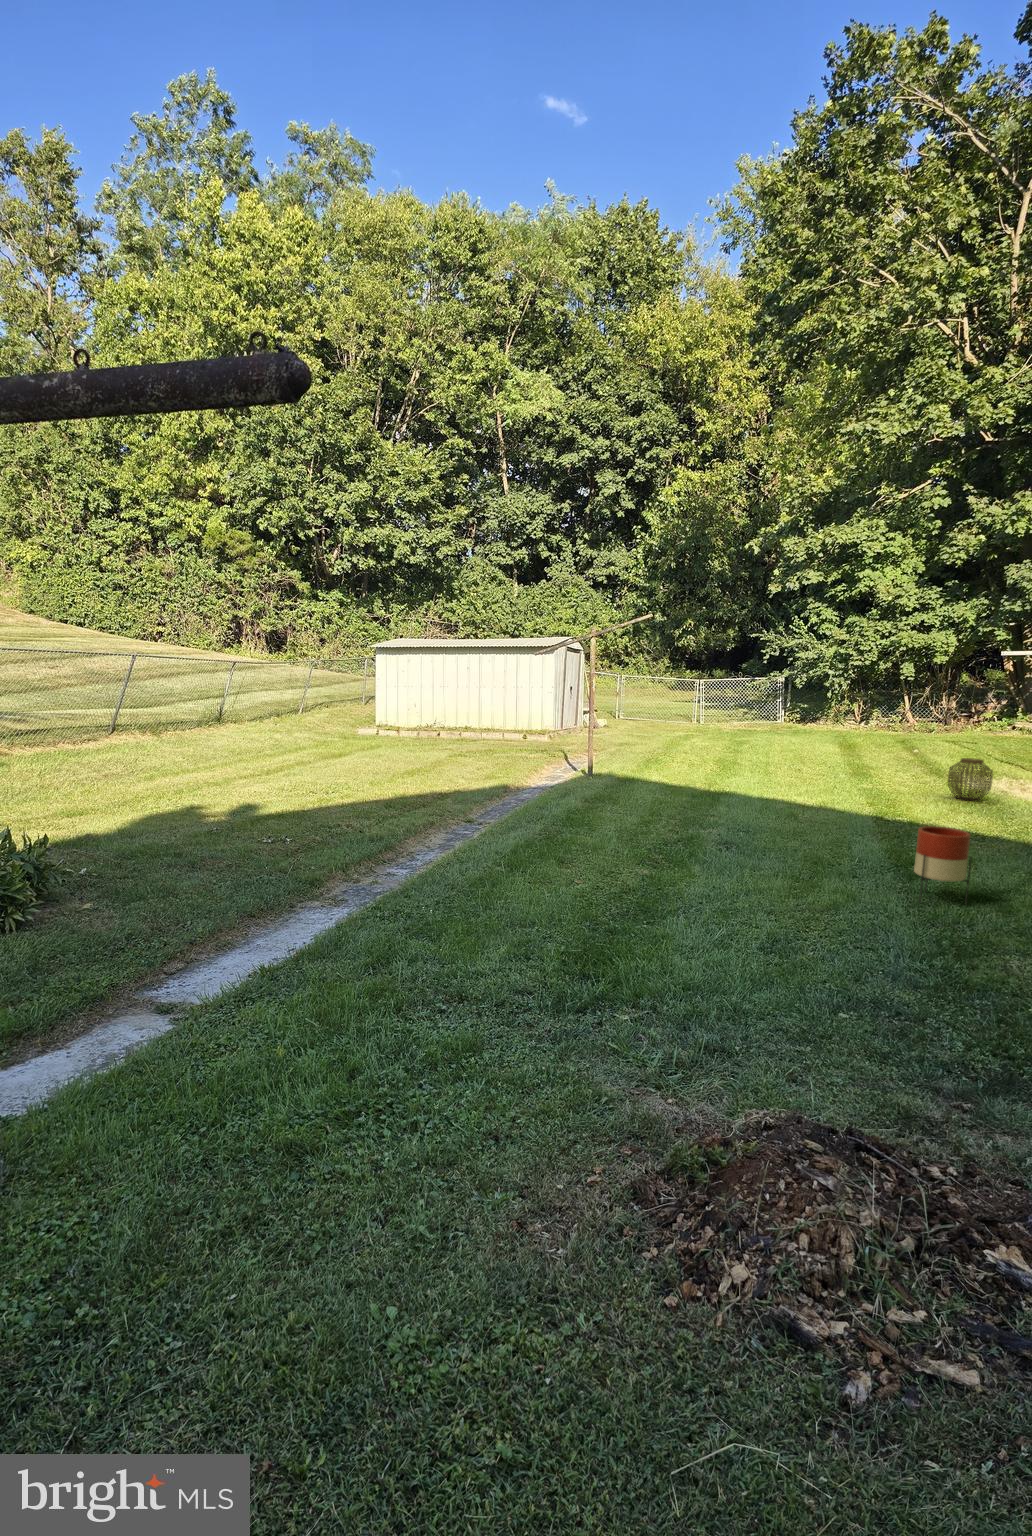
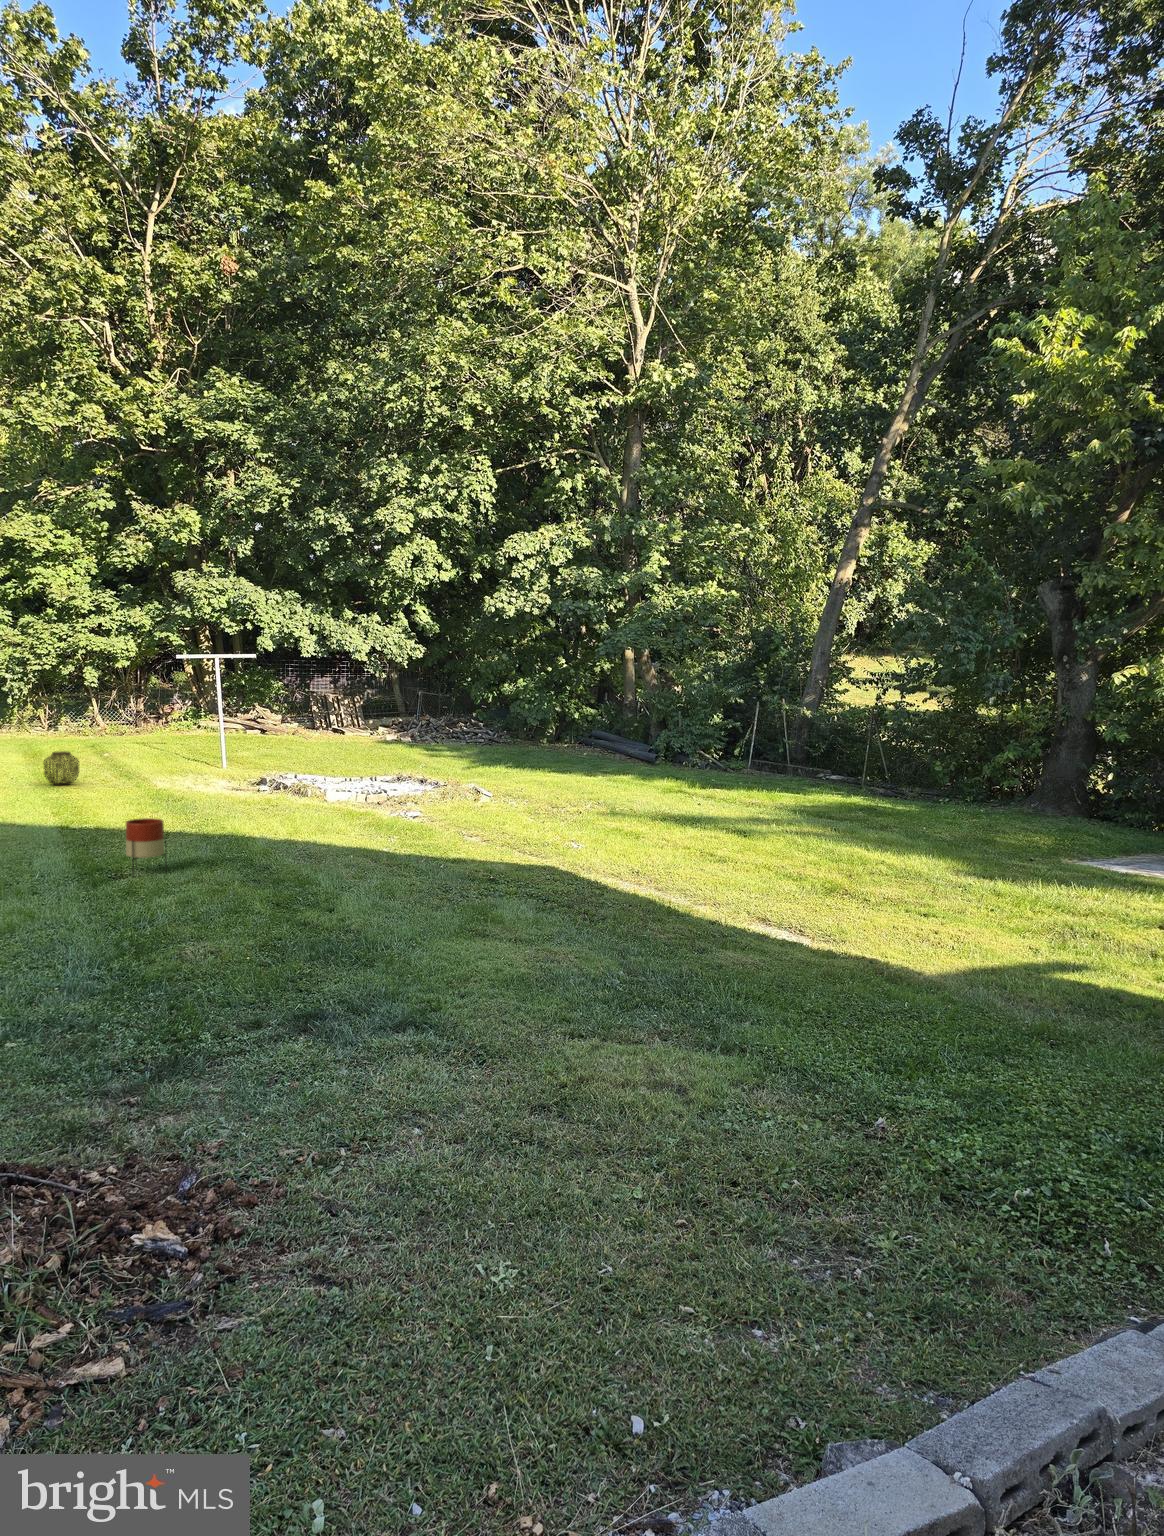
woven basket: present [948,758,993,801] -> present [44,751,79,785]

